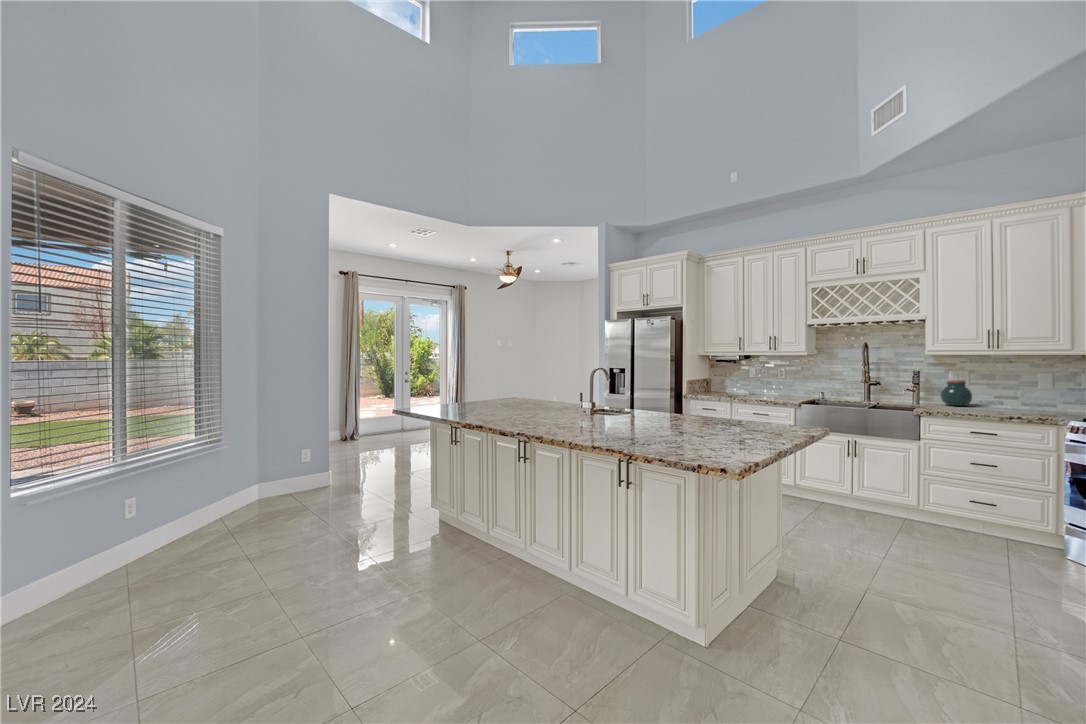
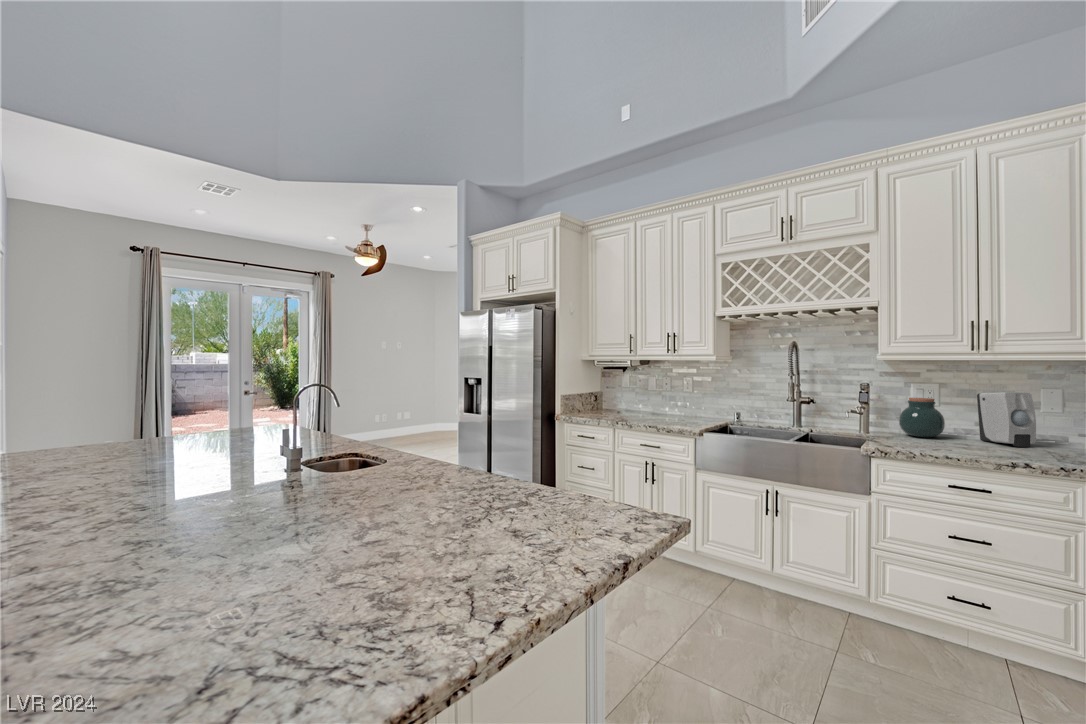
soap dispenser: none [995,376,1033,410] -> present [977,392,1036,447]

